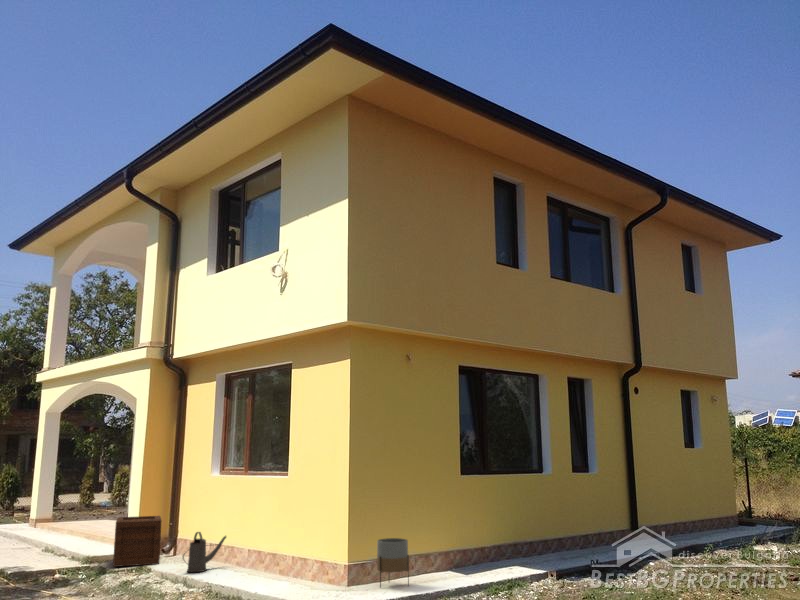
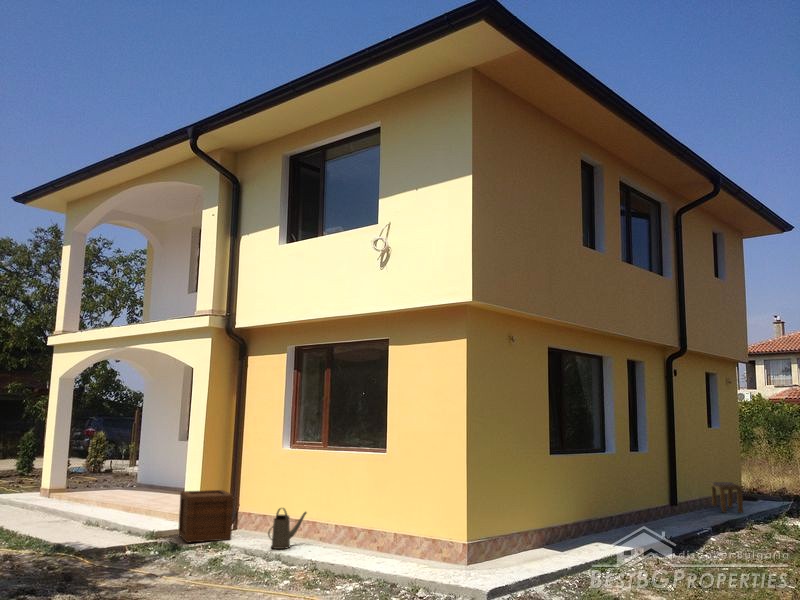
bench: none [688,504,716,536] -> present [711,482,743,513]
planter: present [377,538,409,587] -> none [492,517,525,566]

